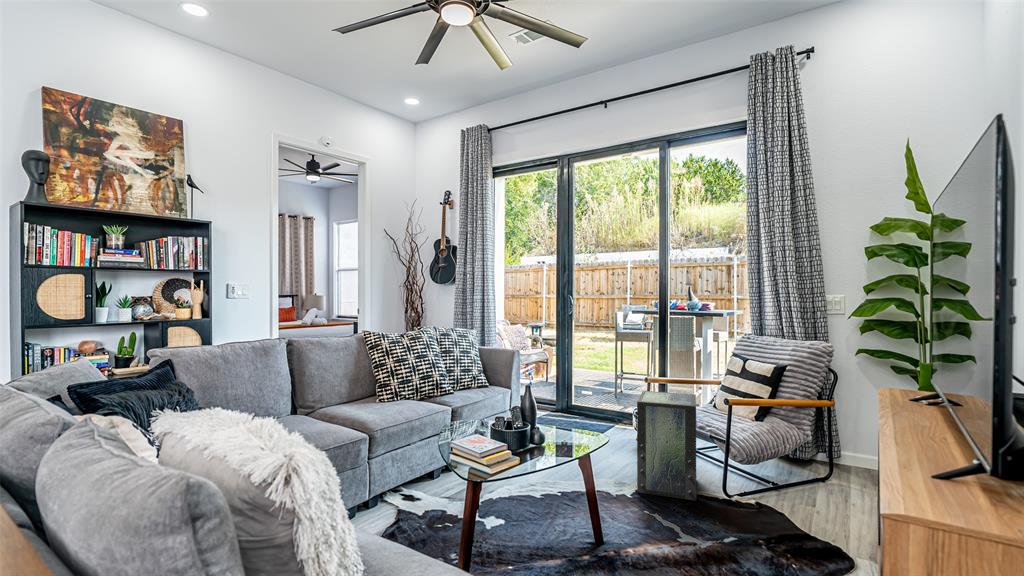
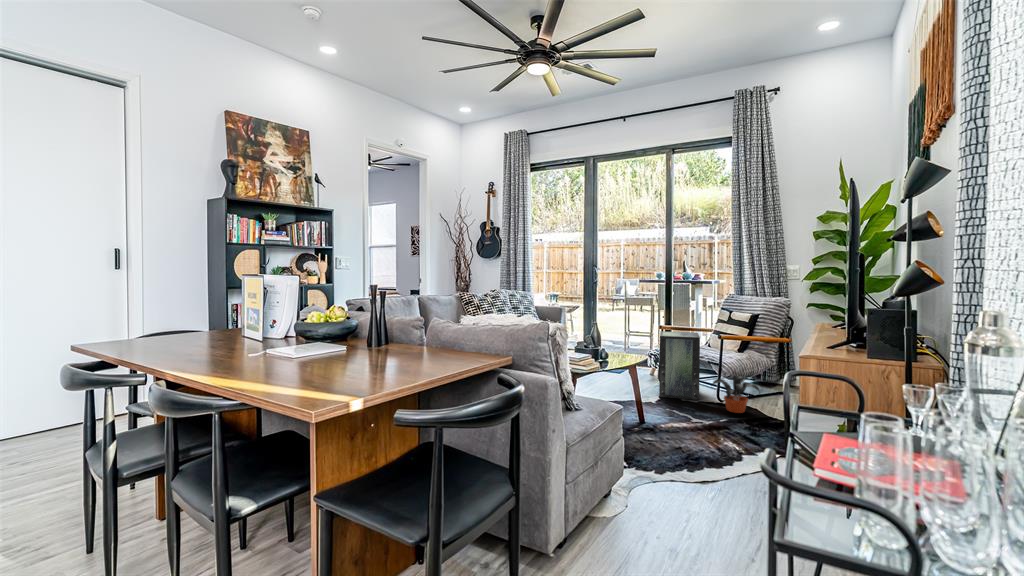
potted plant: none [712,468,789,534] -> present [712,376,759,413]

